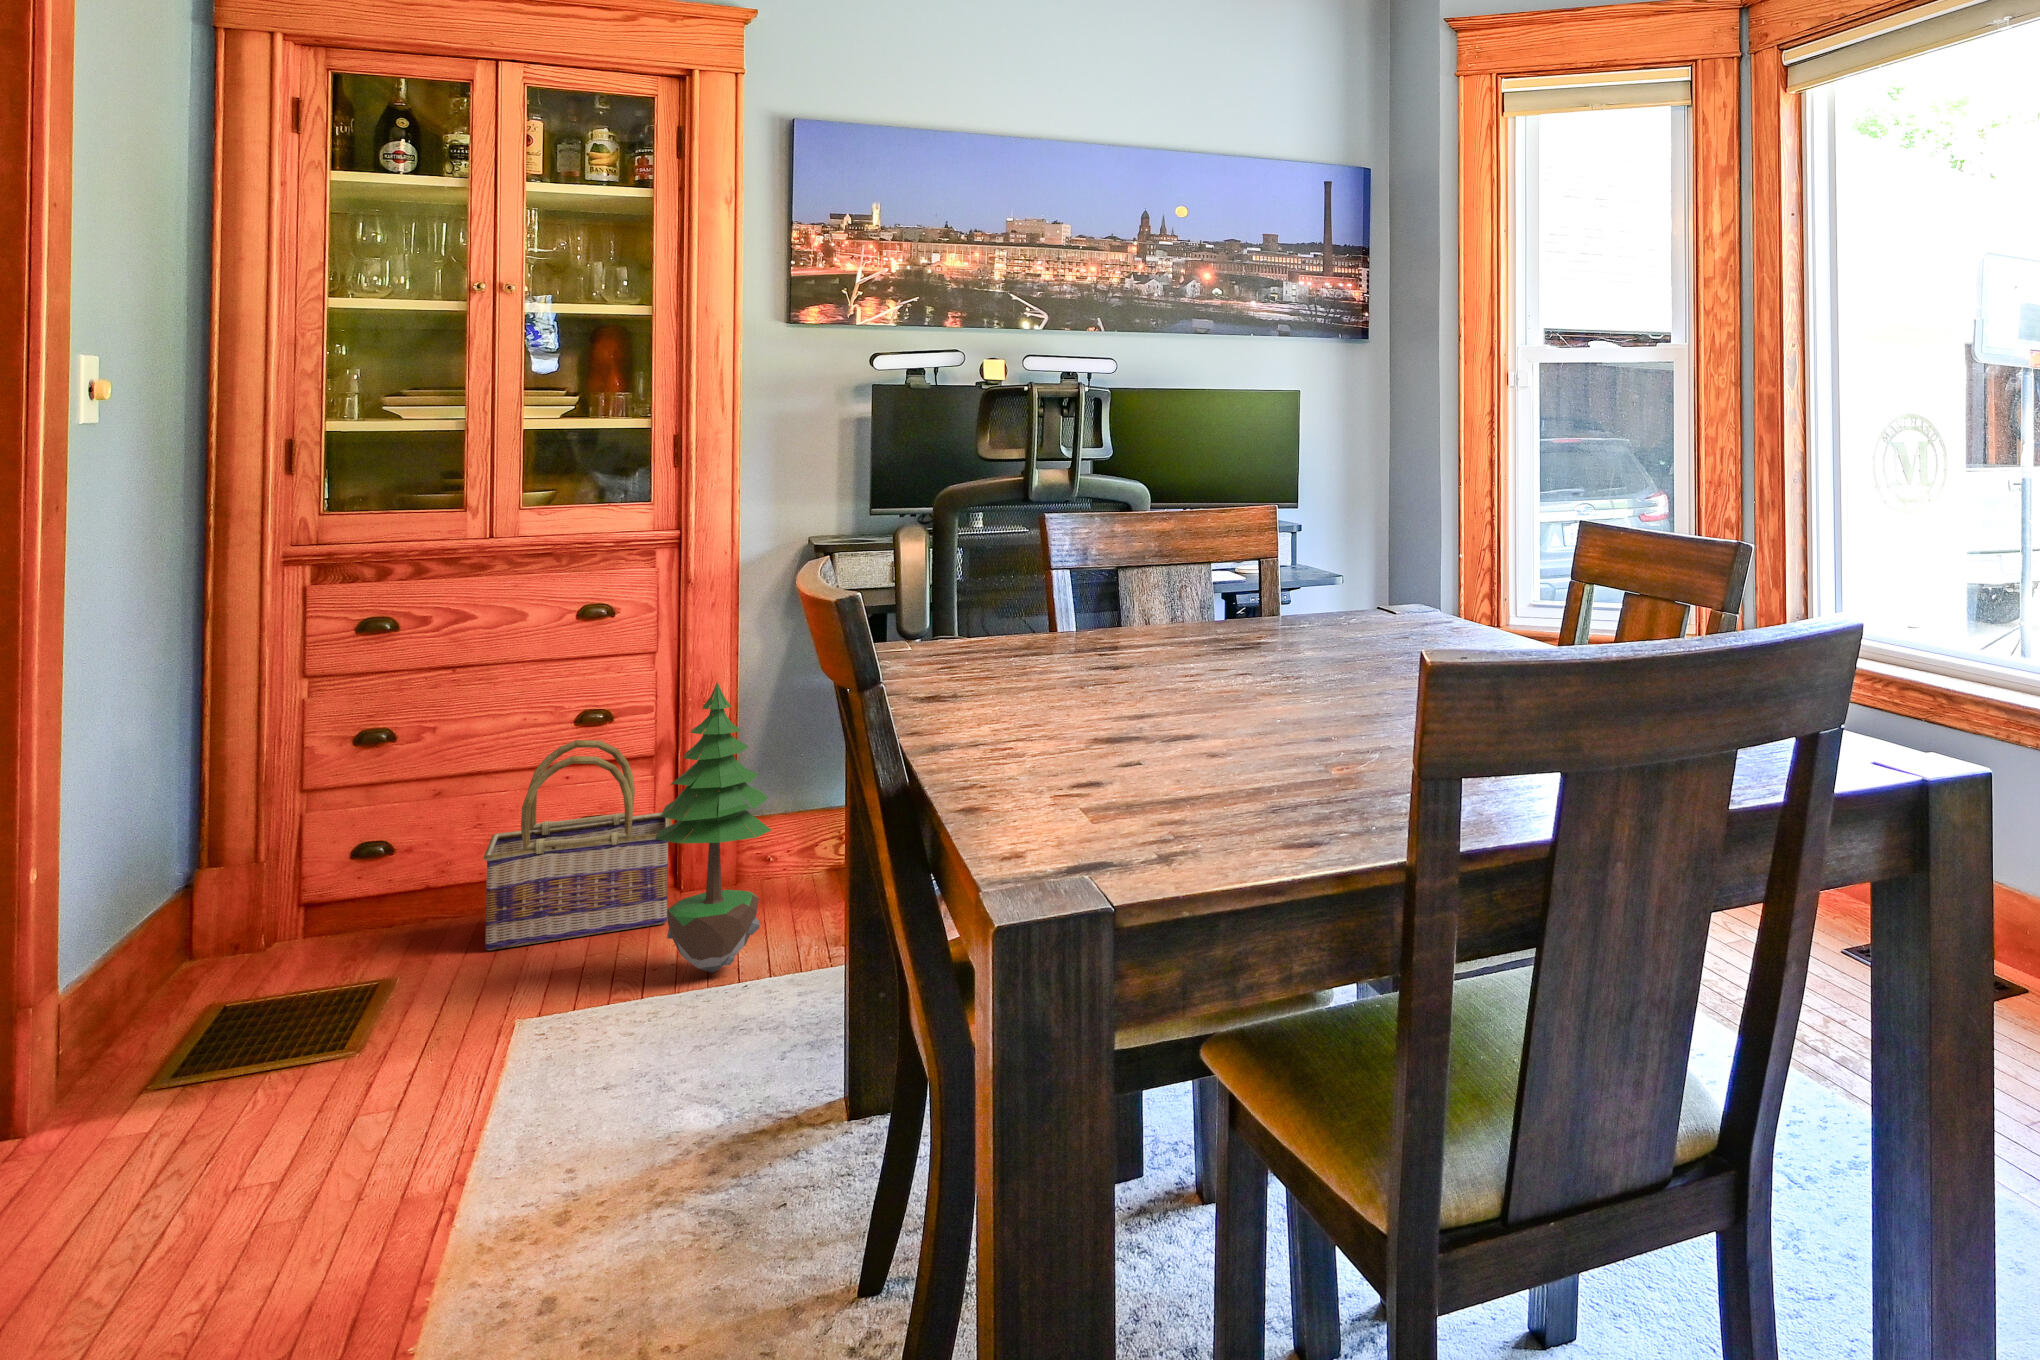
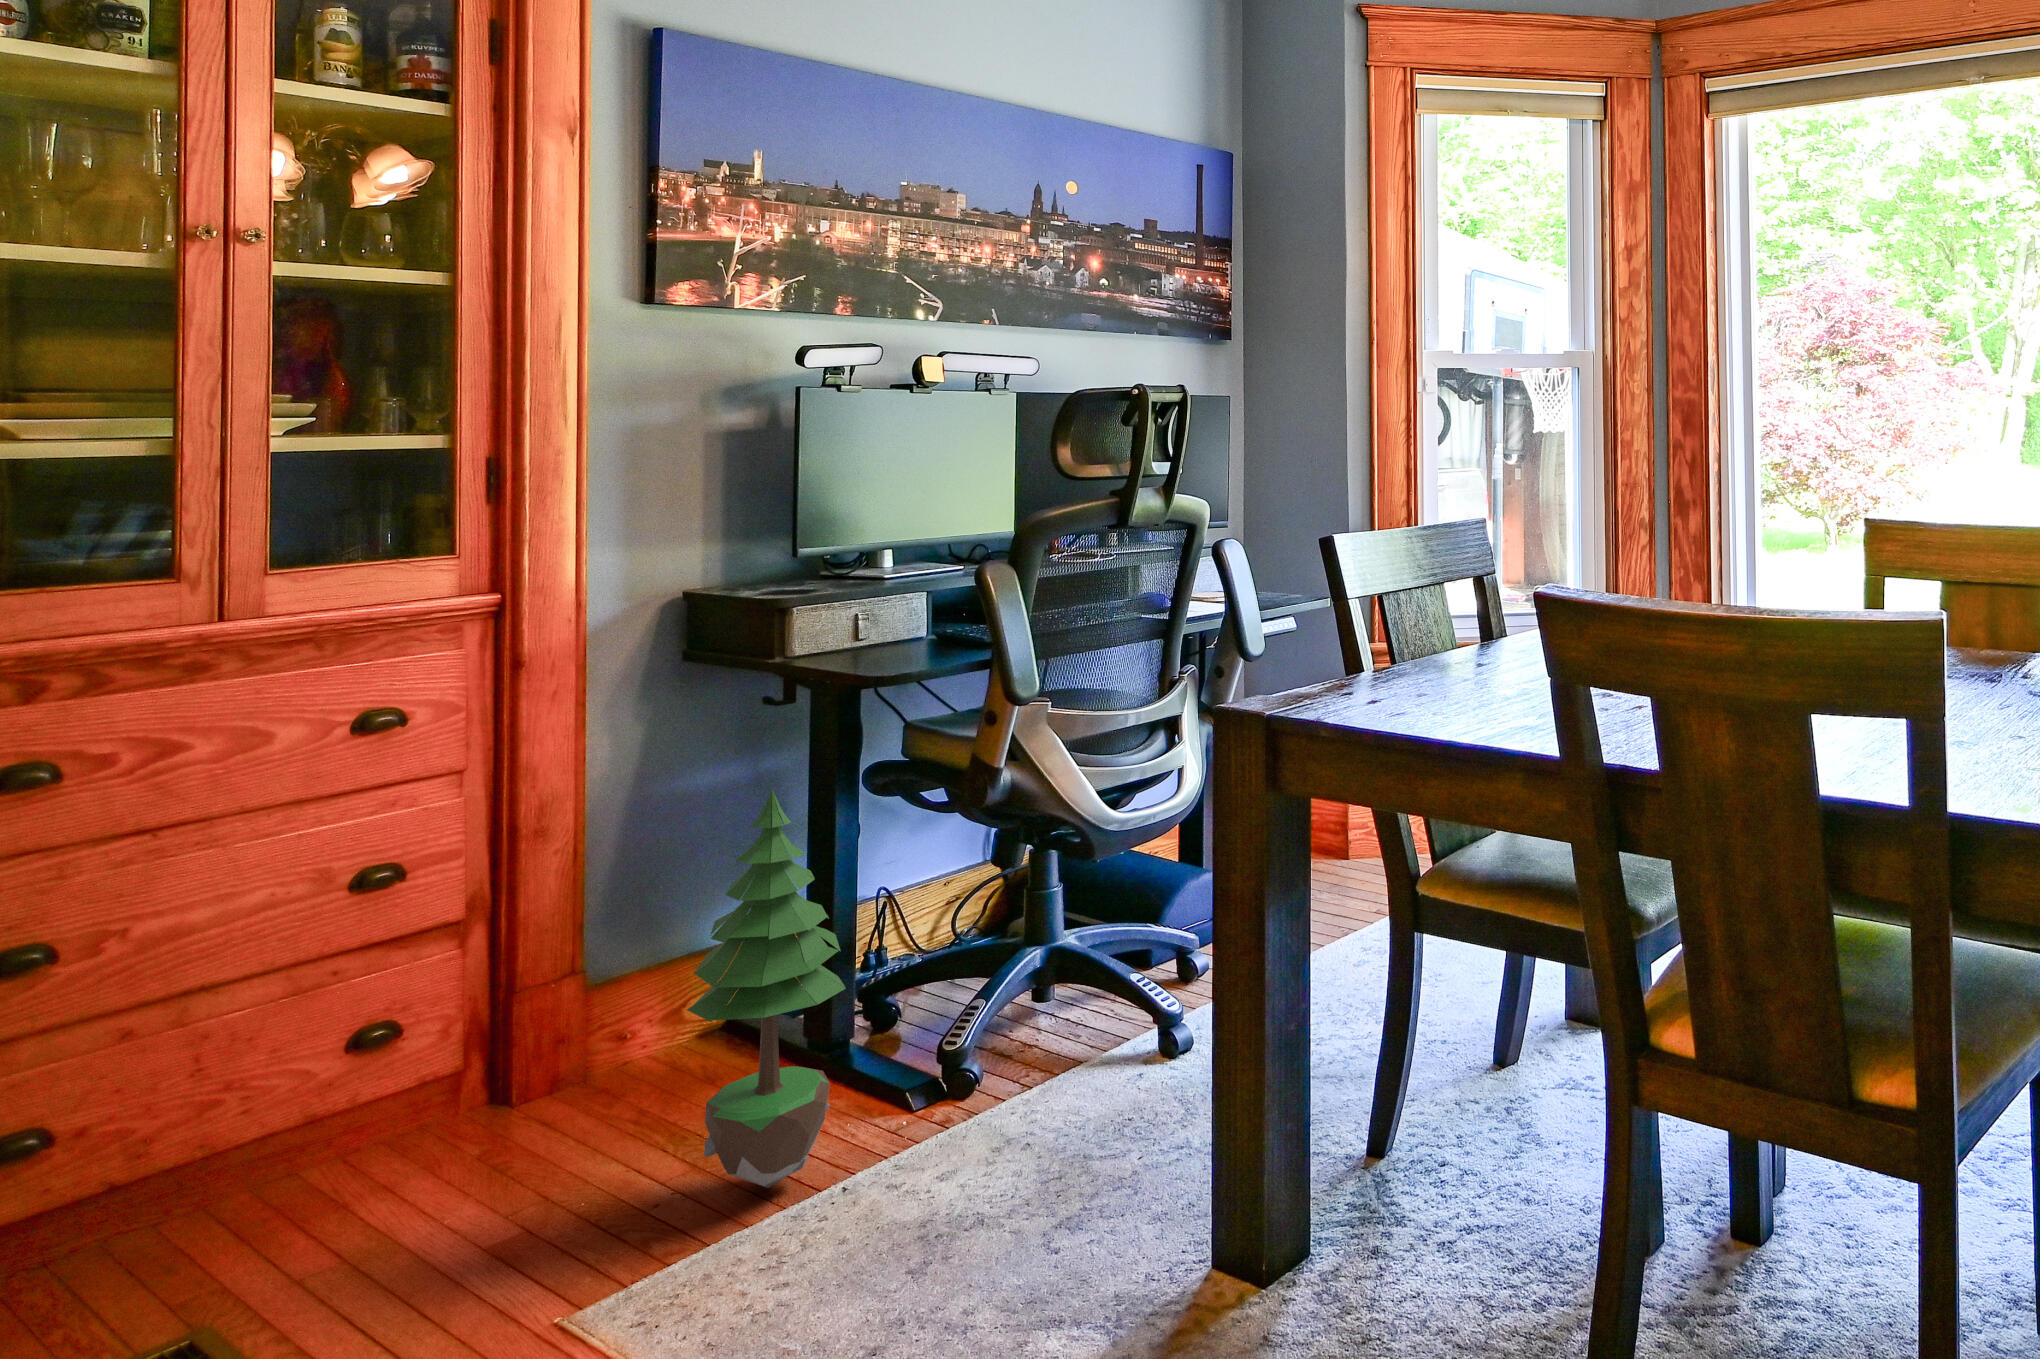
basket: present [484,740,671,950] -> none [254,908,580,1260]

